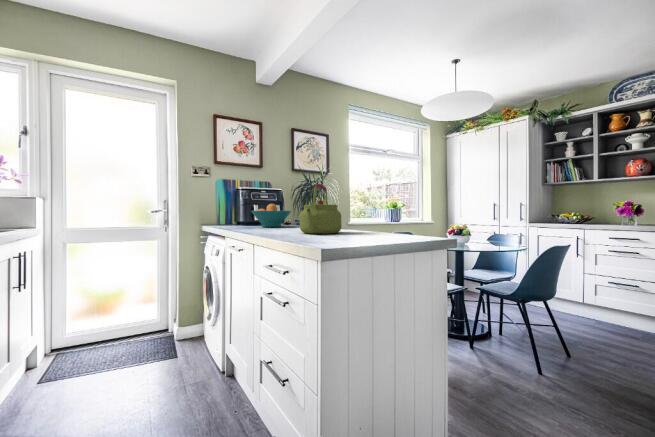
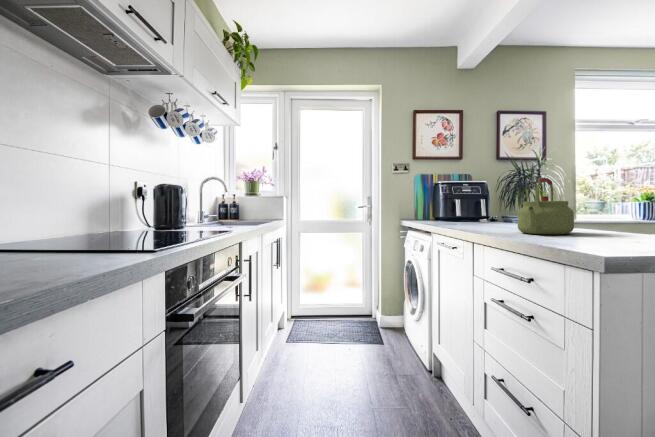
fruit bowl: present [251,204,291,227] -> none [455,199,501,224]

